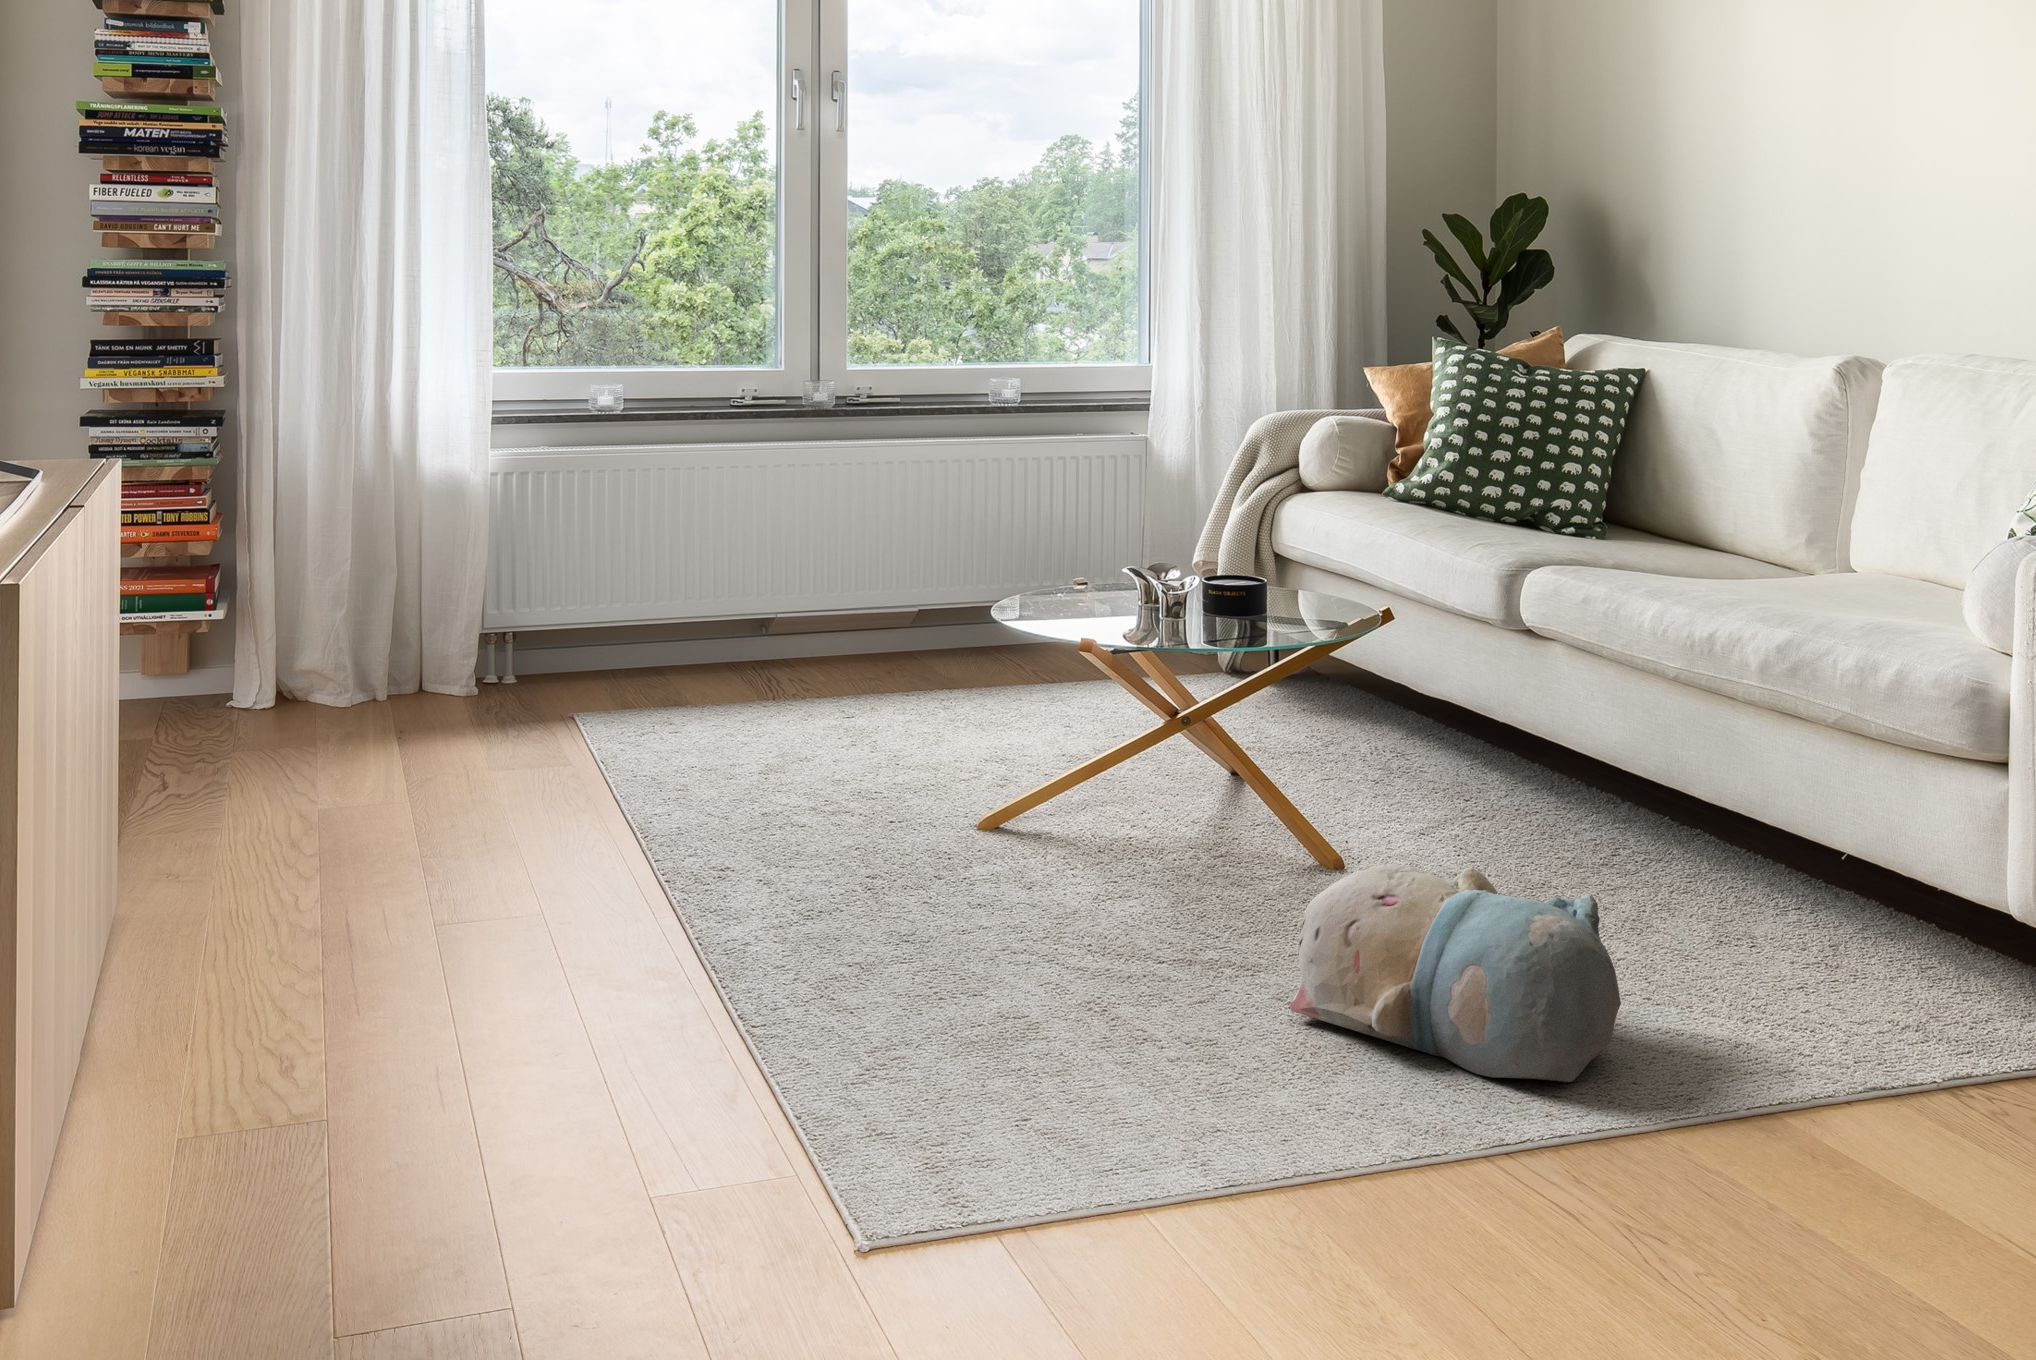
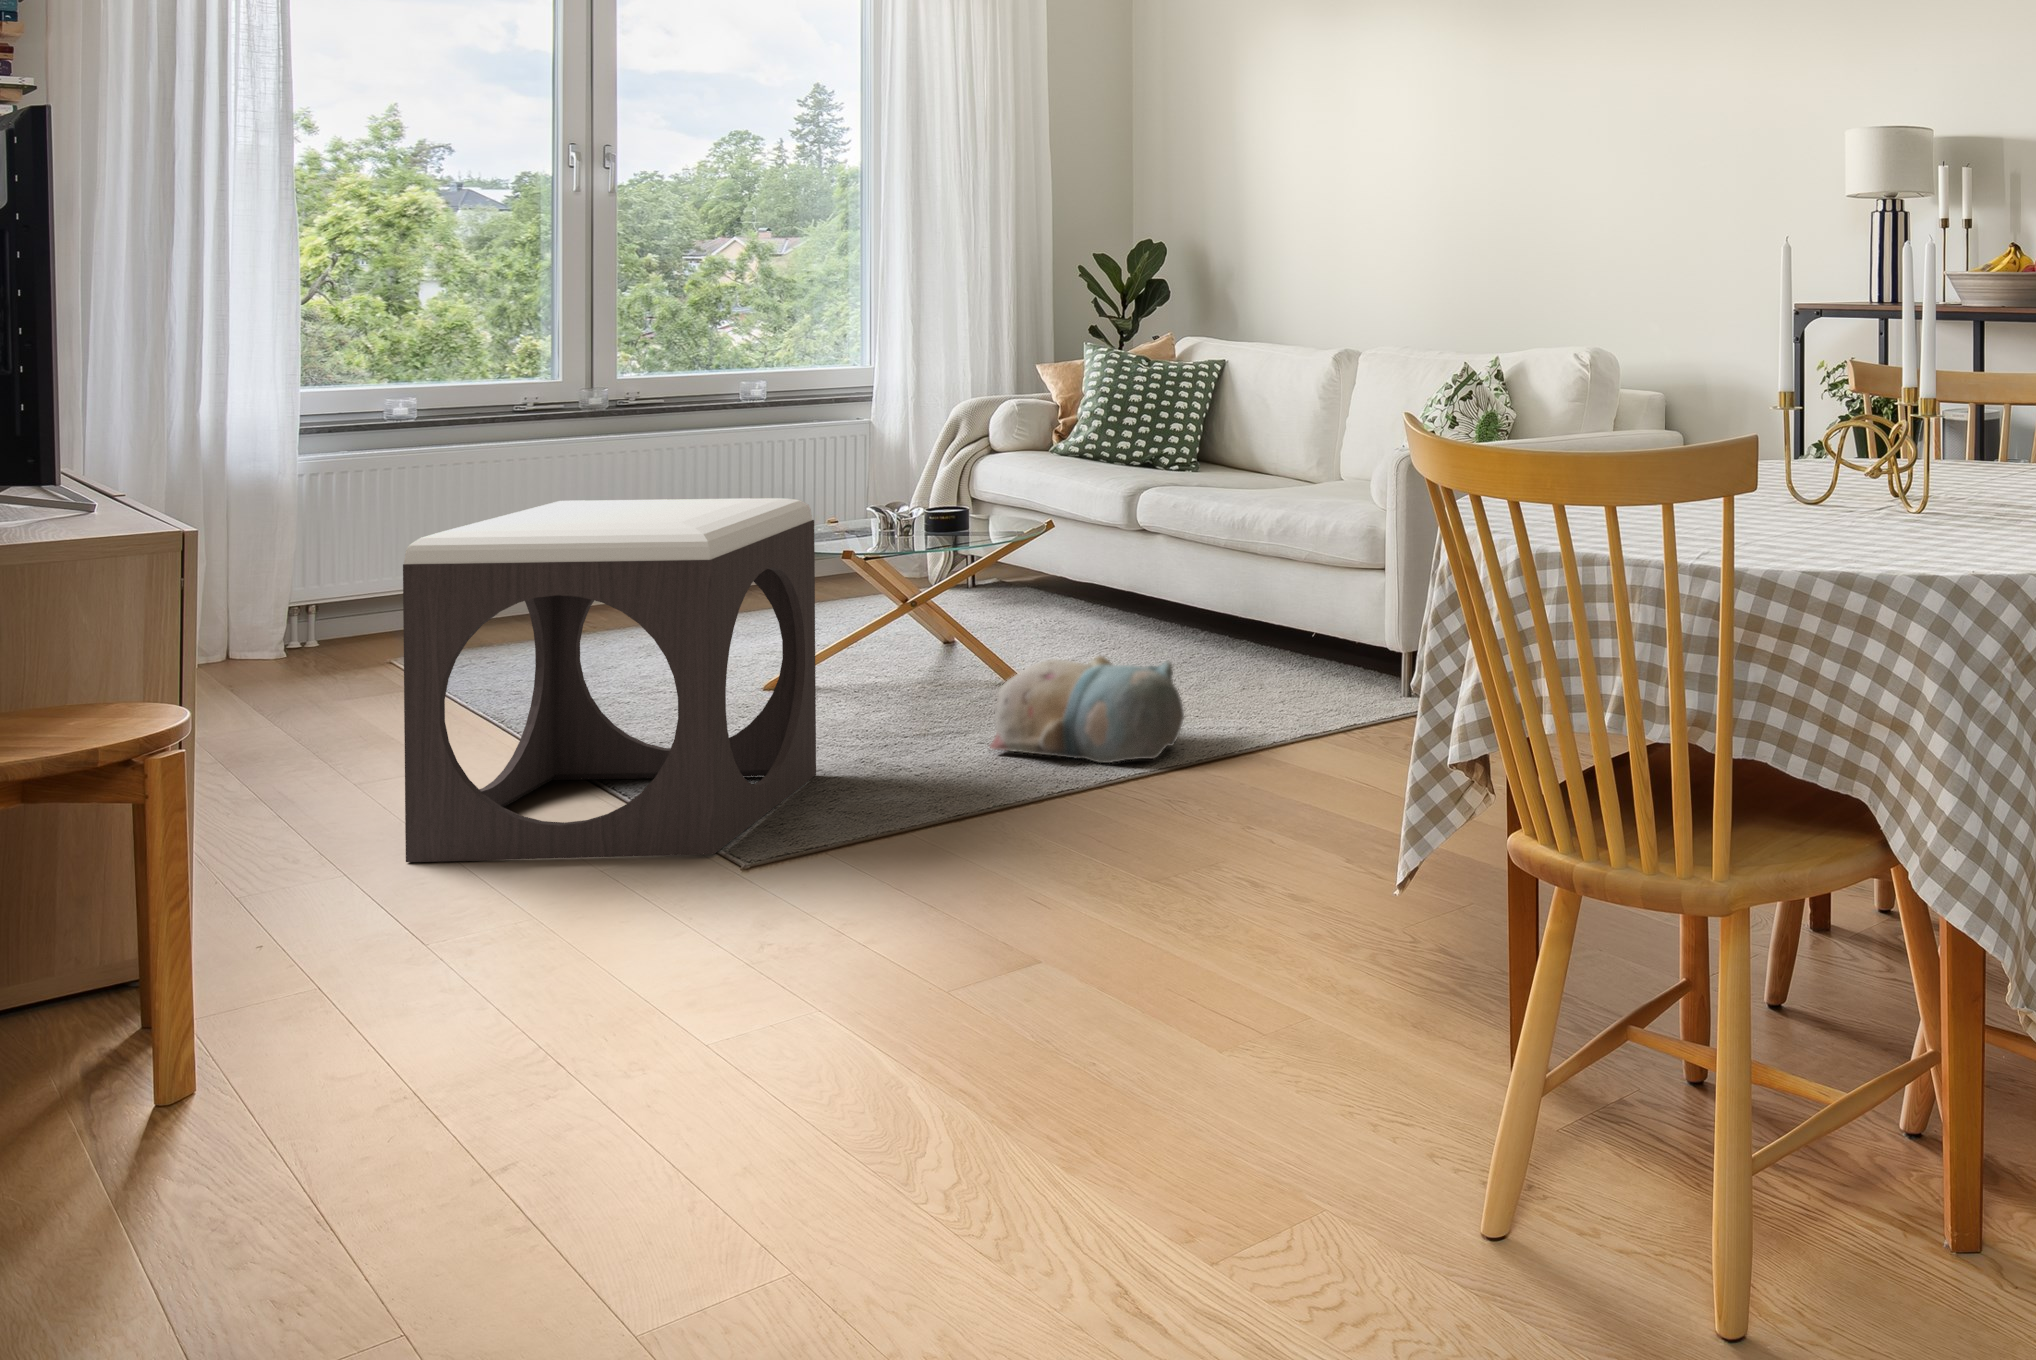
footstool: none [413,554,1023,1198] -> present [403,498,816,862]

